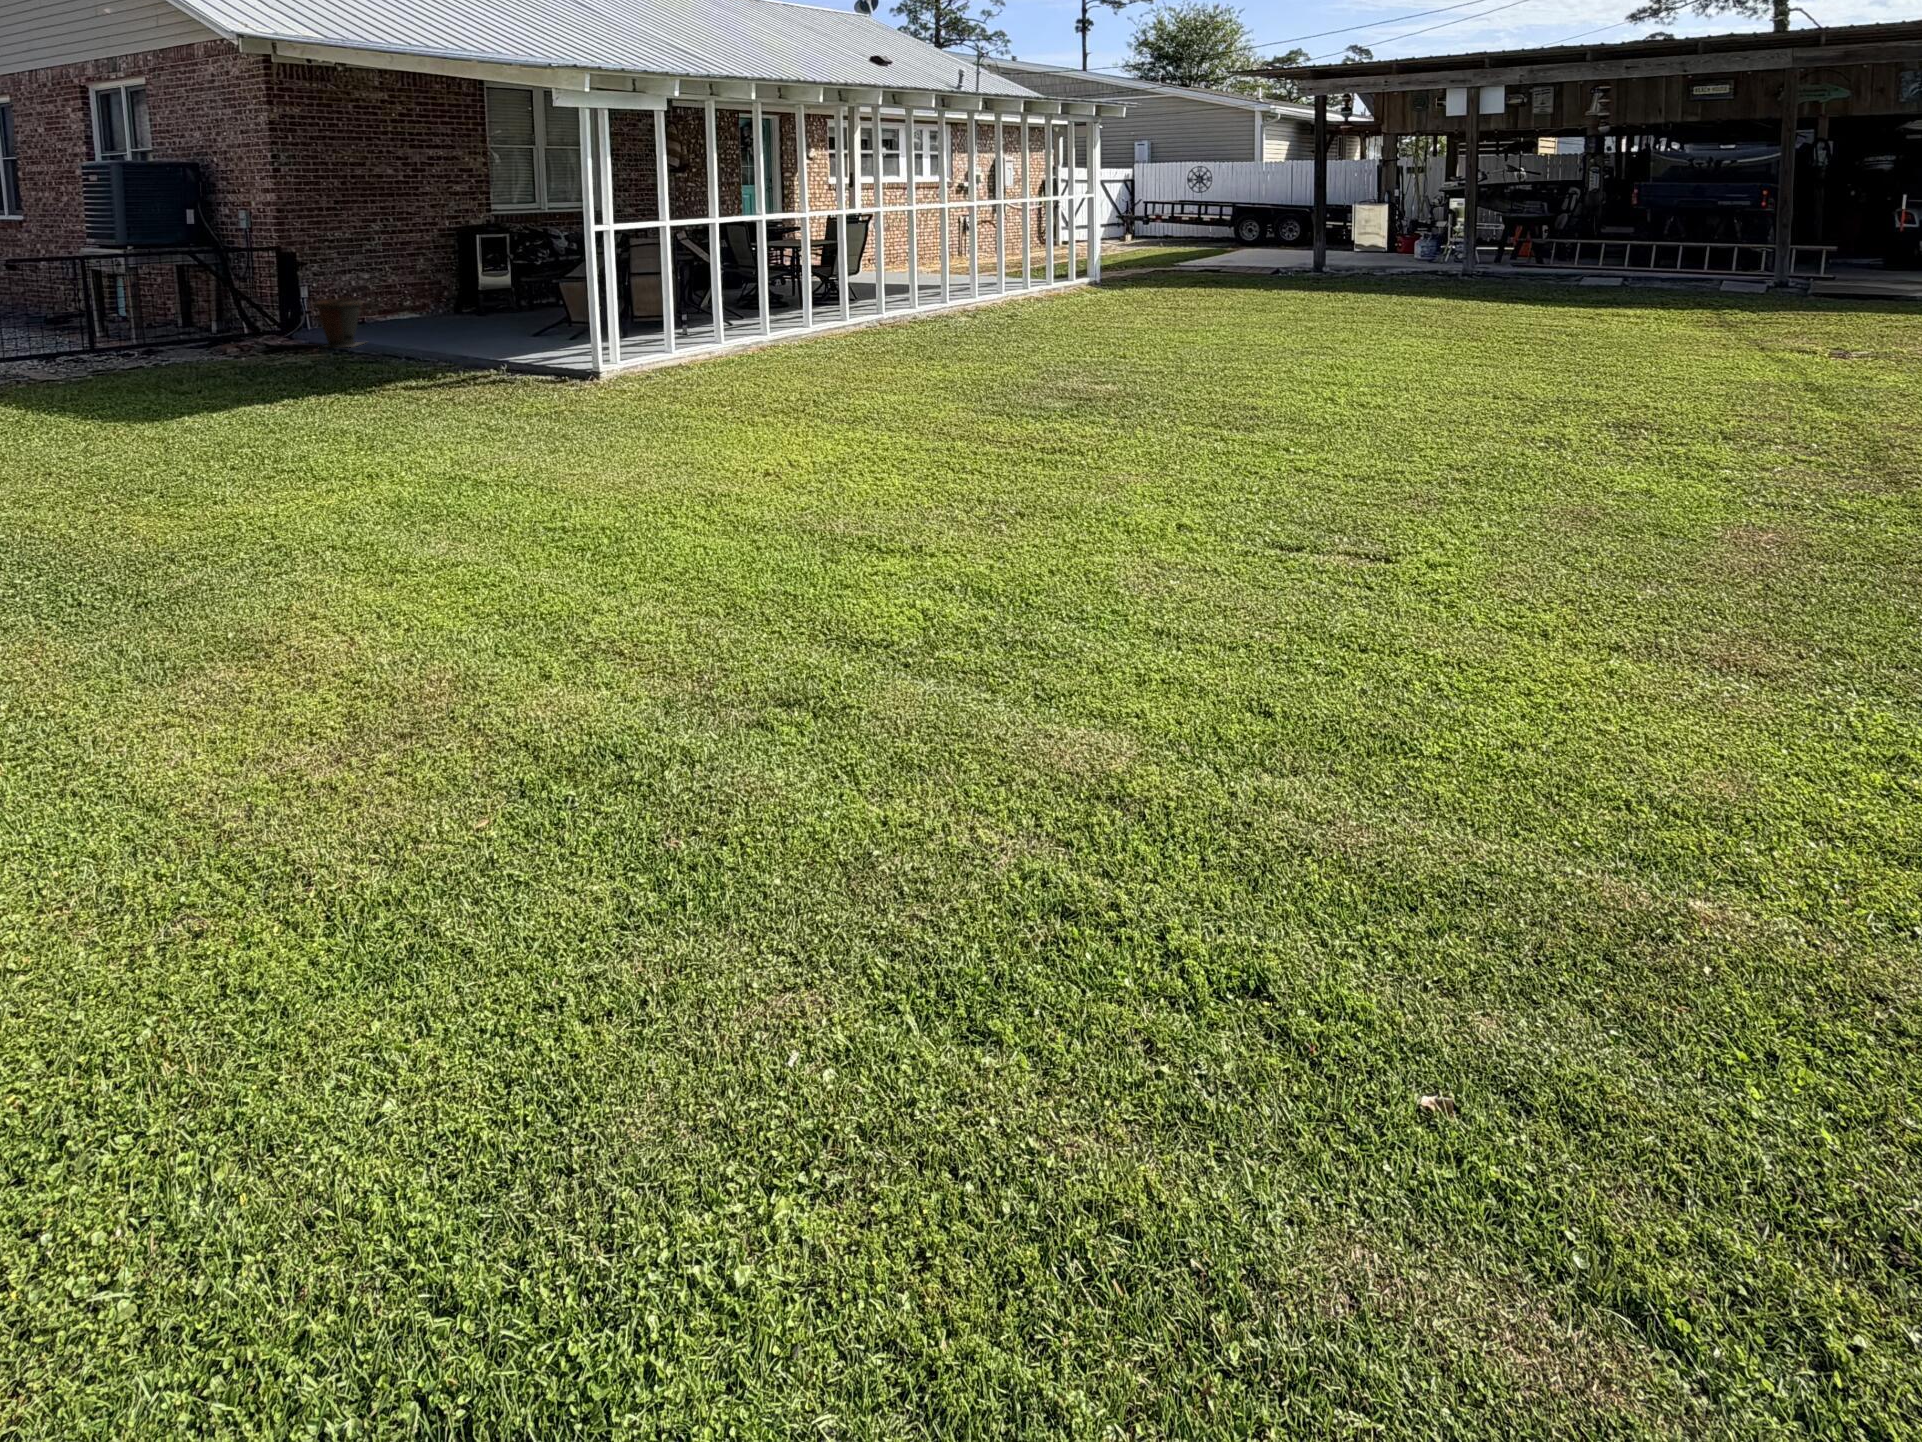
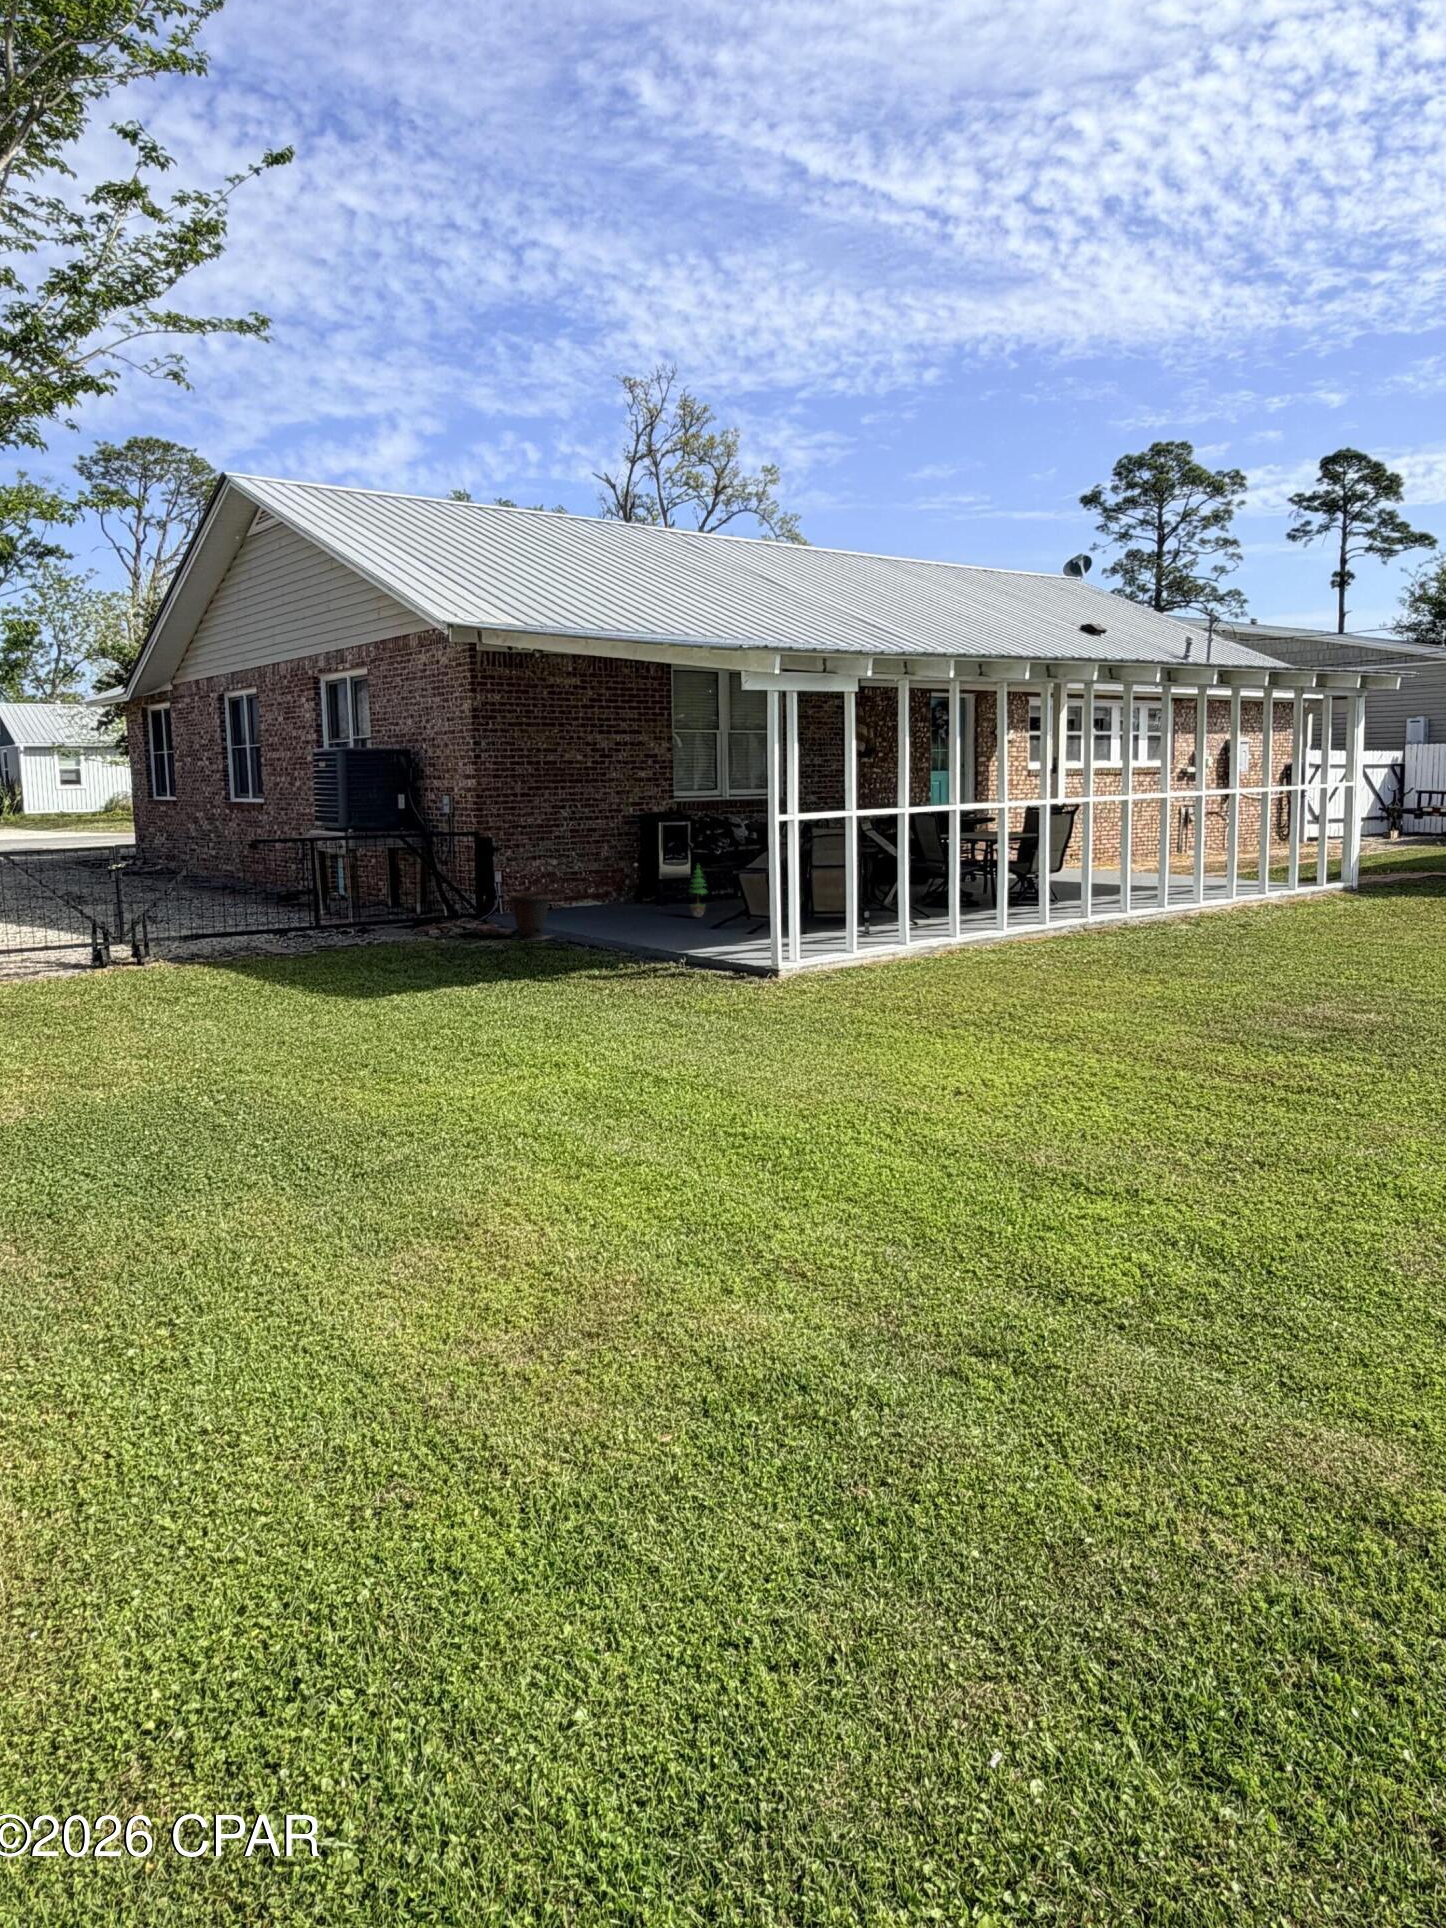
potted tree: none [511,261,531,316] -> present [690,865,707,918]

